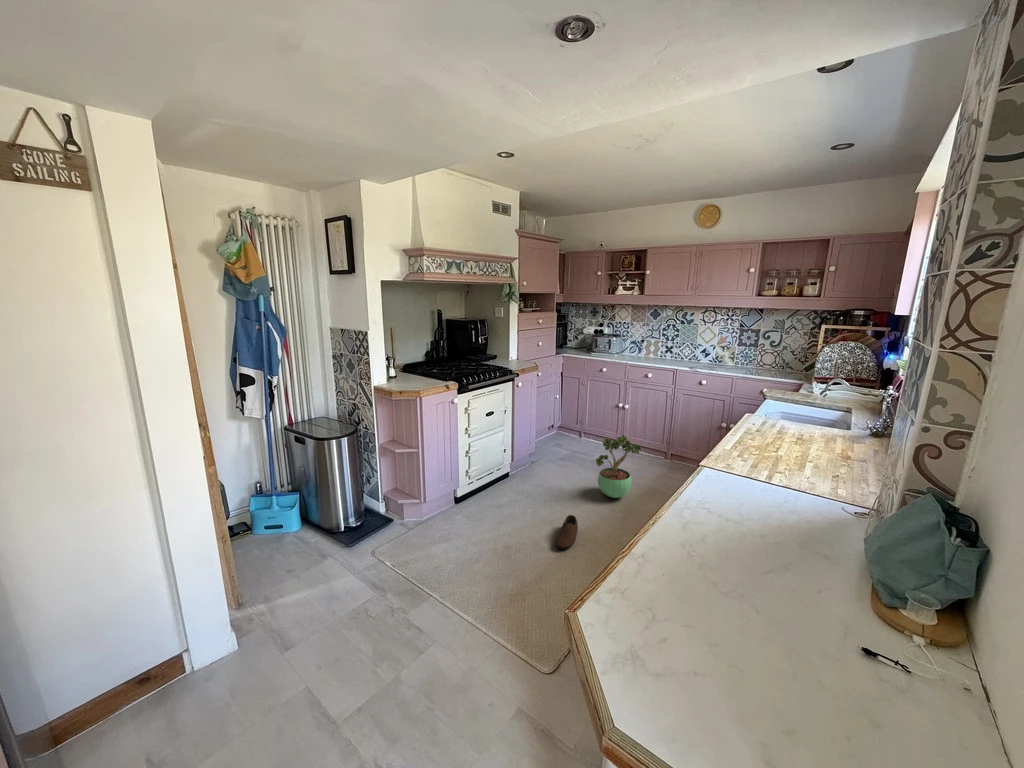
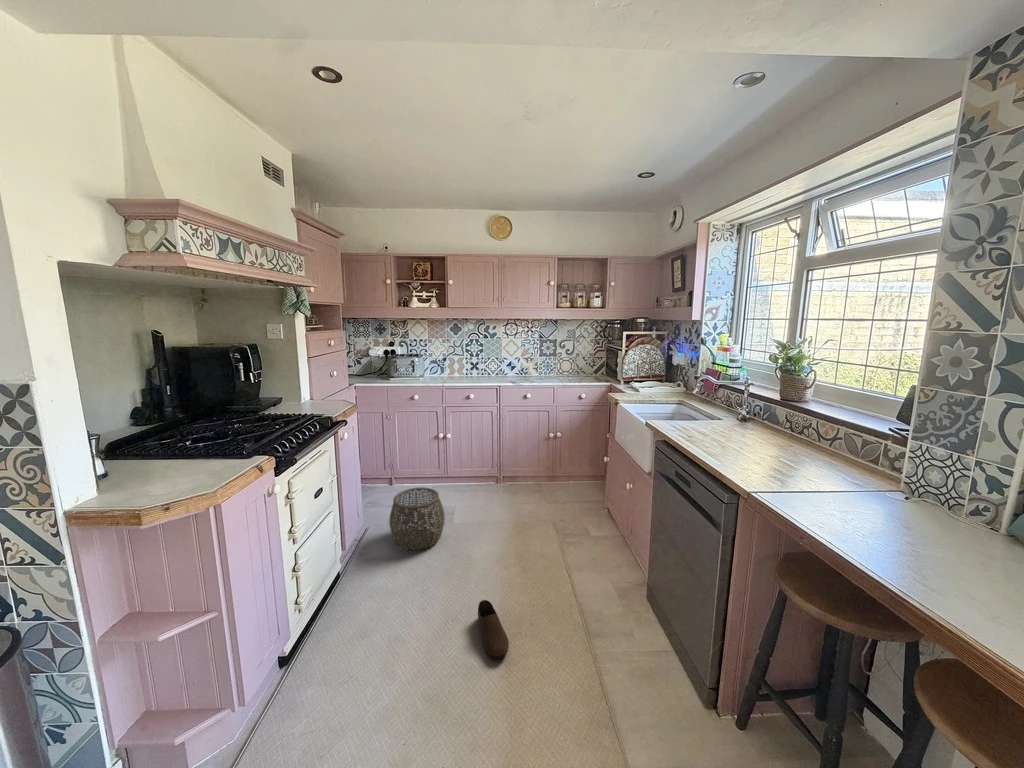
woven basket: none [549,435,591,480] -> present [389,487,445,551]
potted plant: present [596,436,641,498] -> none [470,473,517,553]

